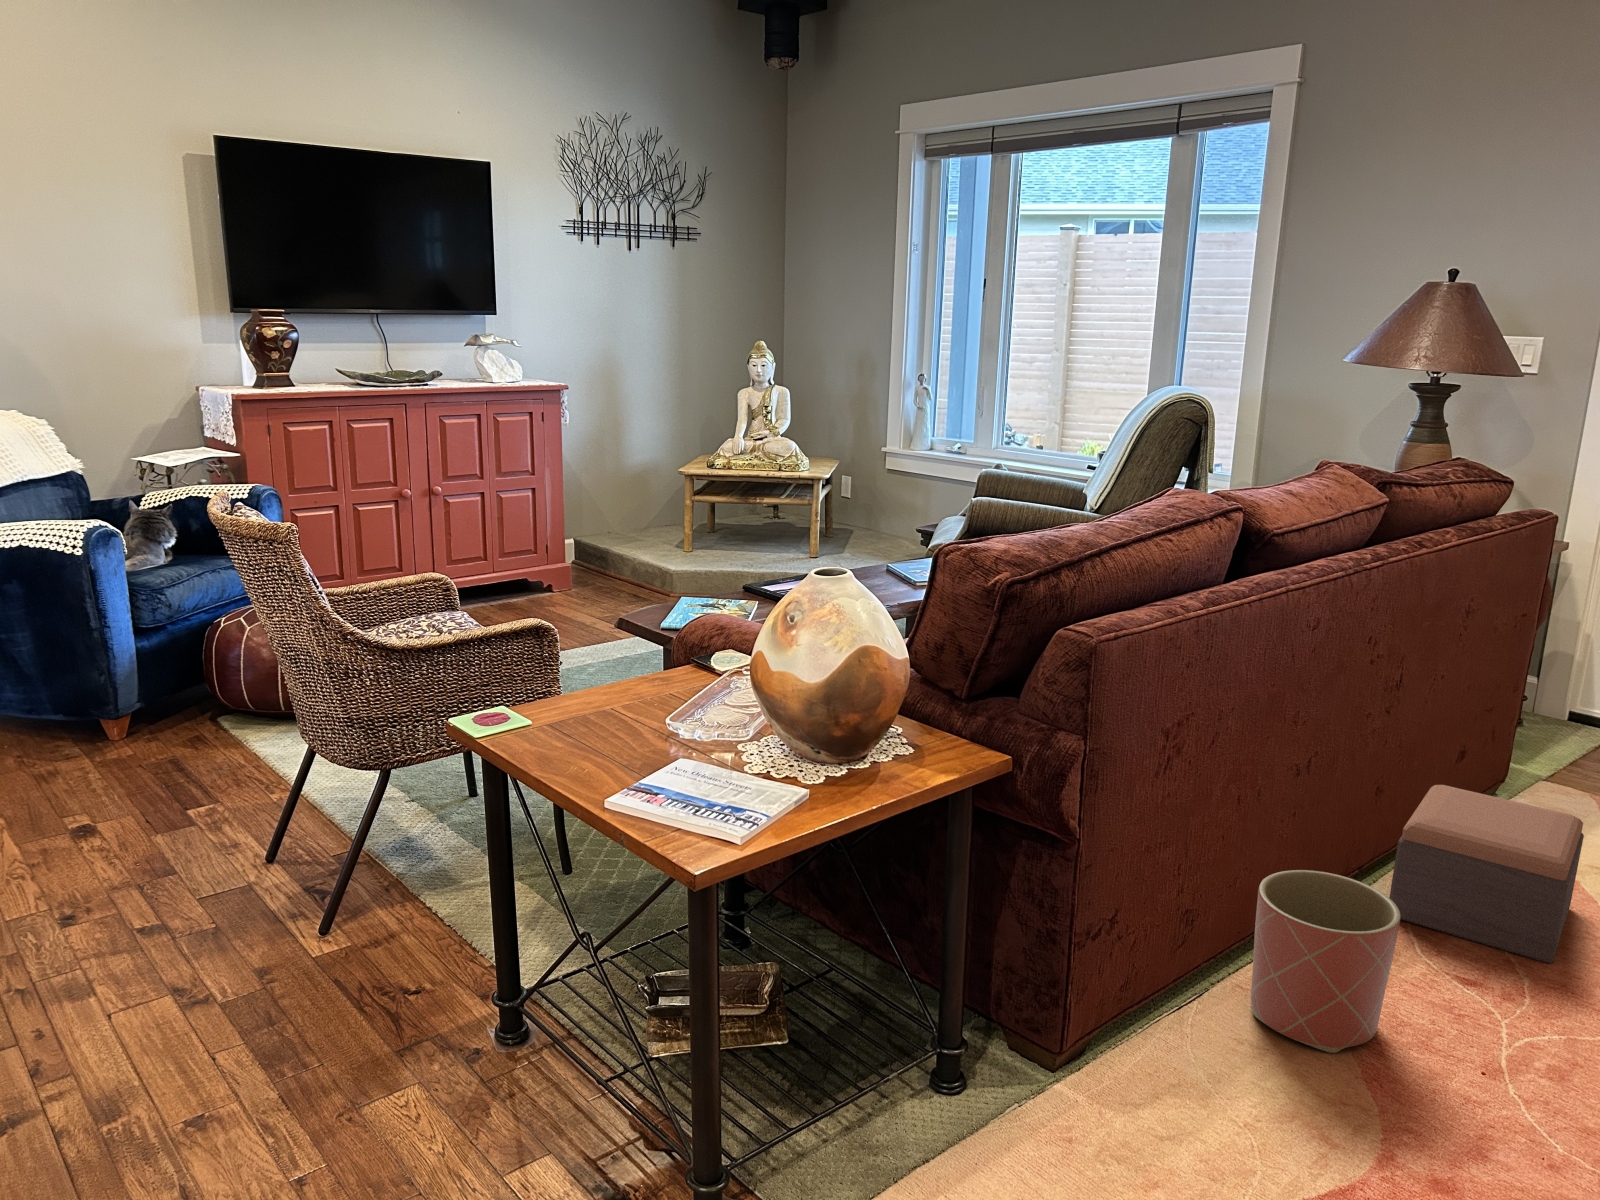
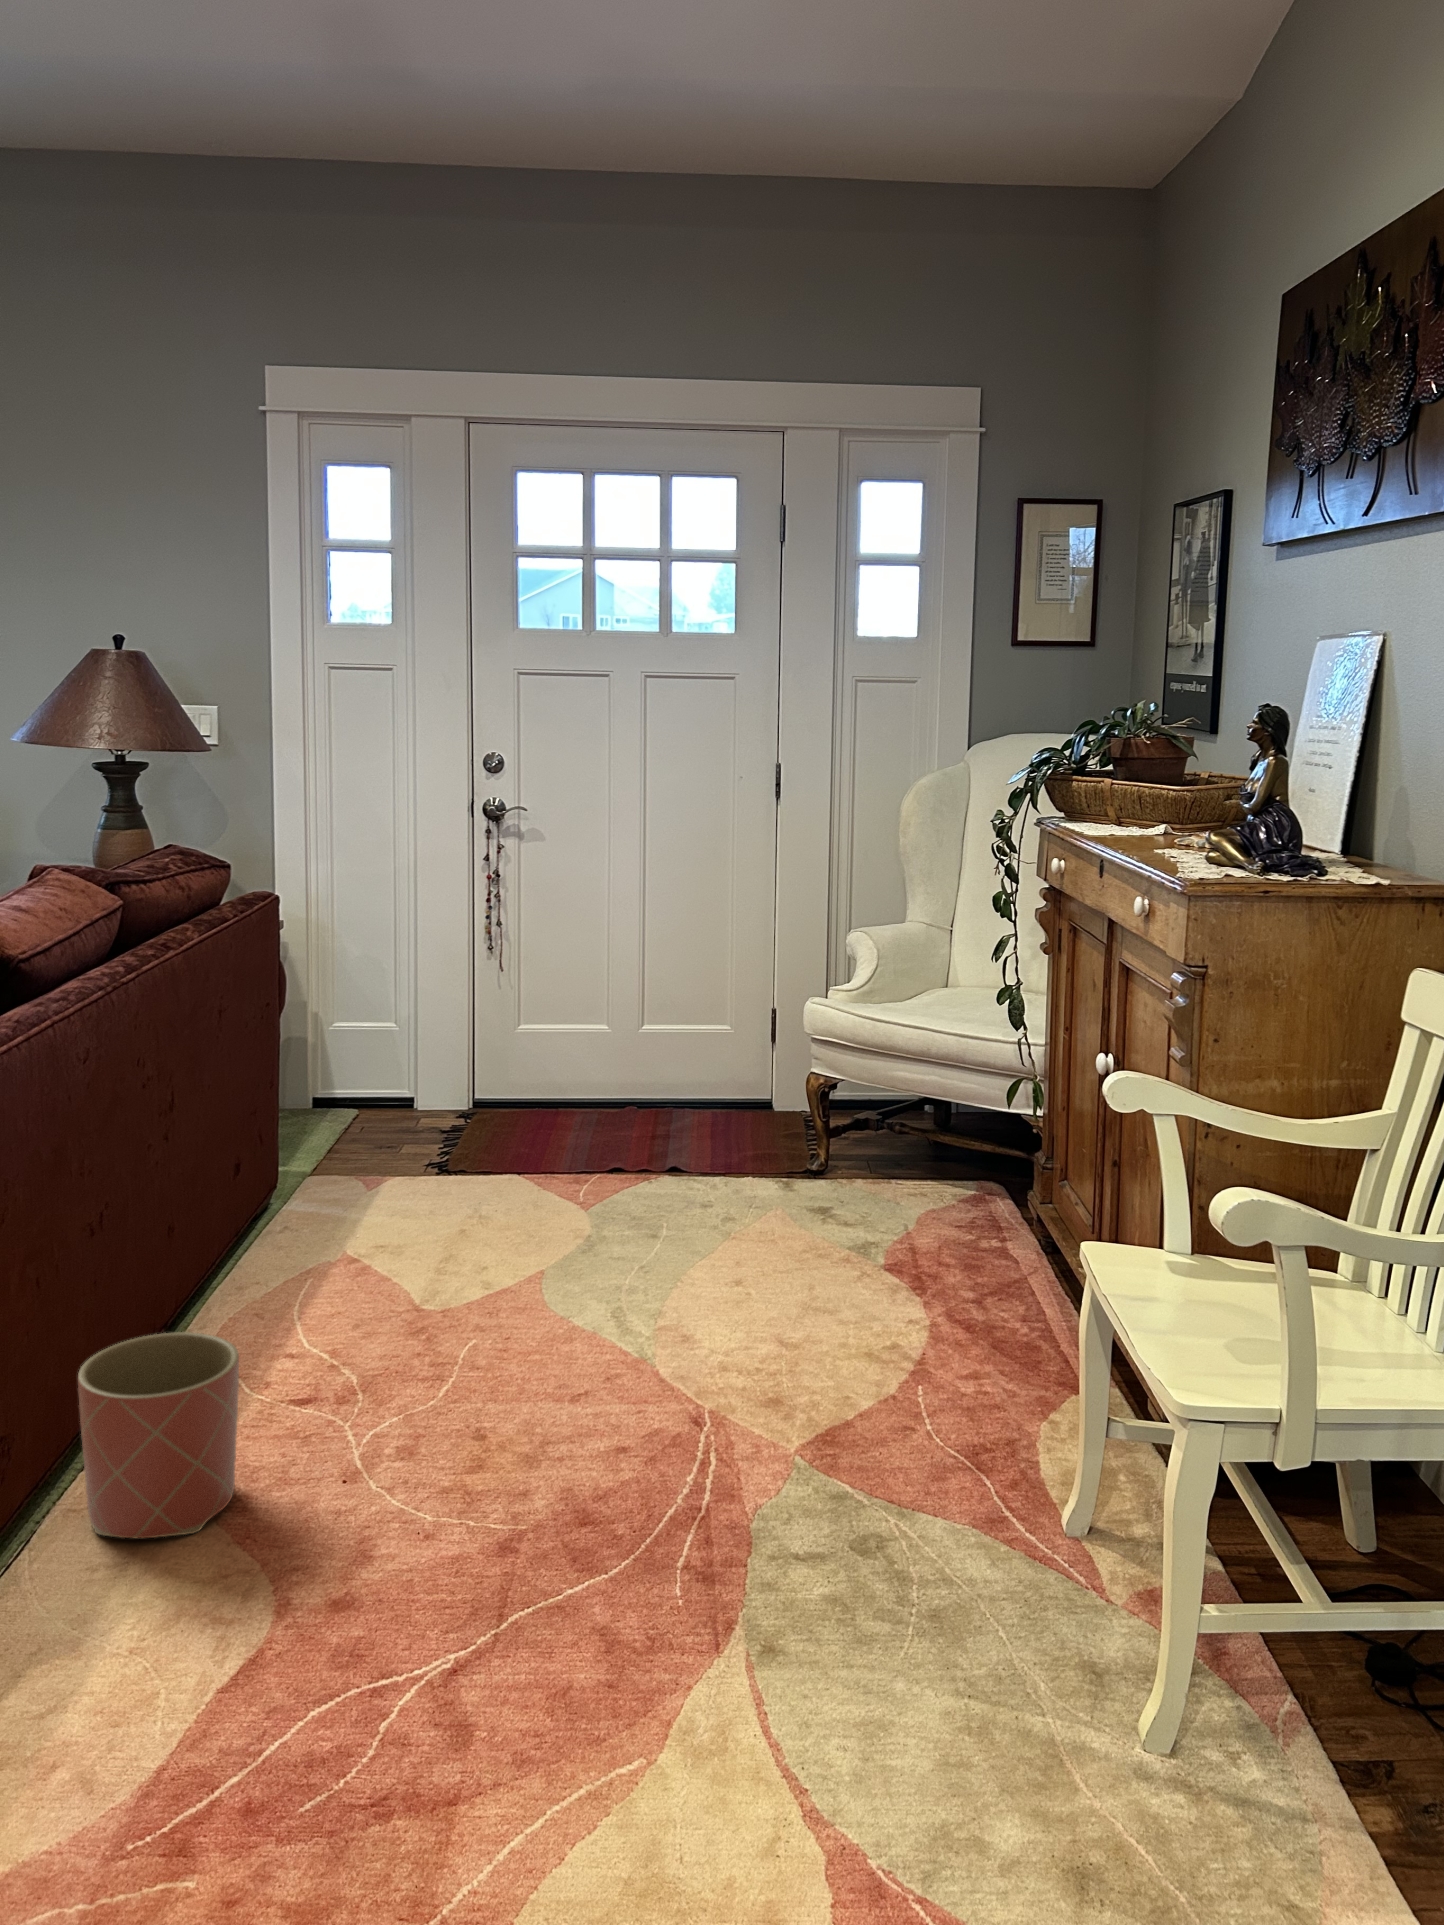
footstool: present [1389,785,1584,963] -> none [203,1198,372,1368]

